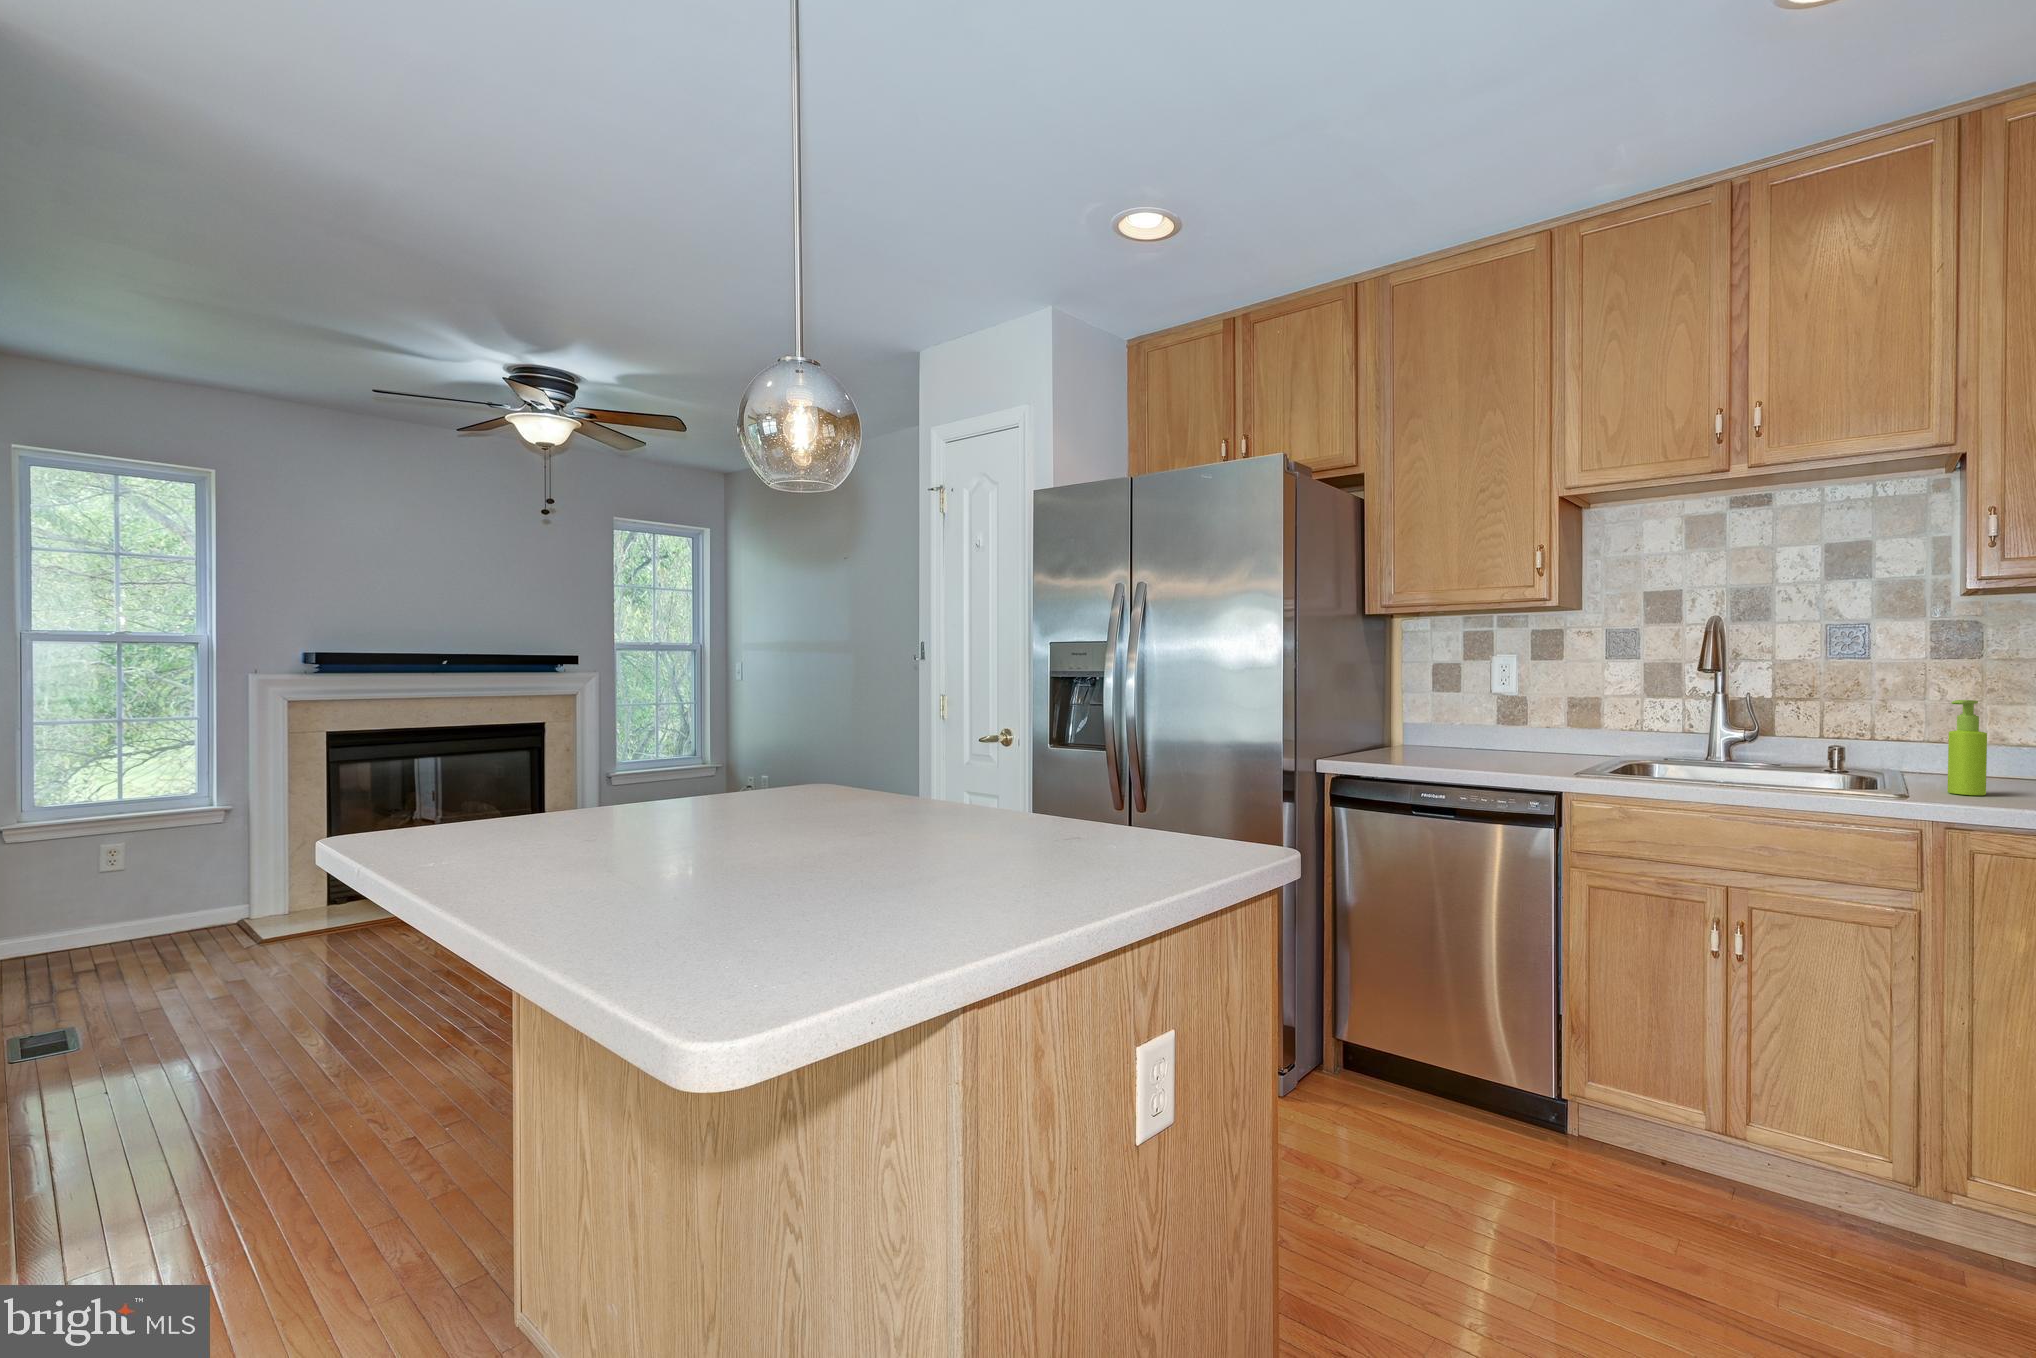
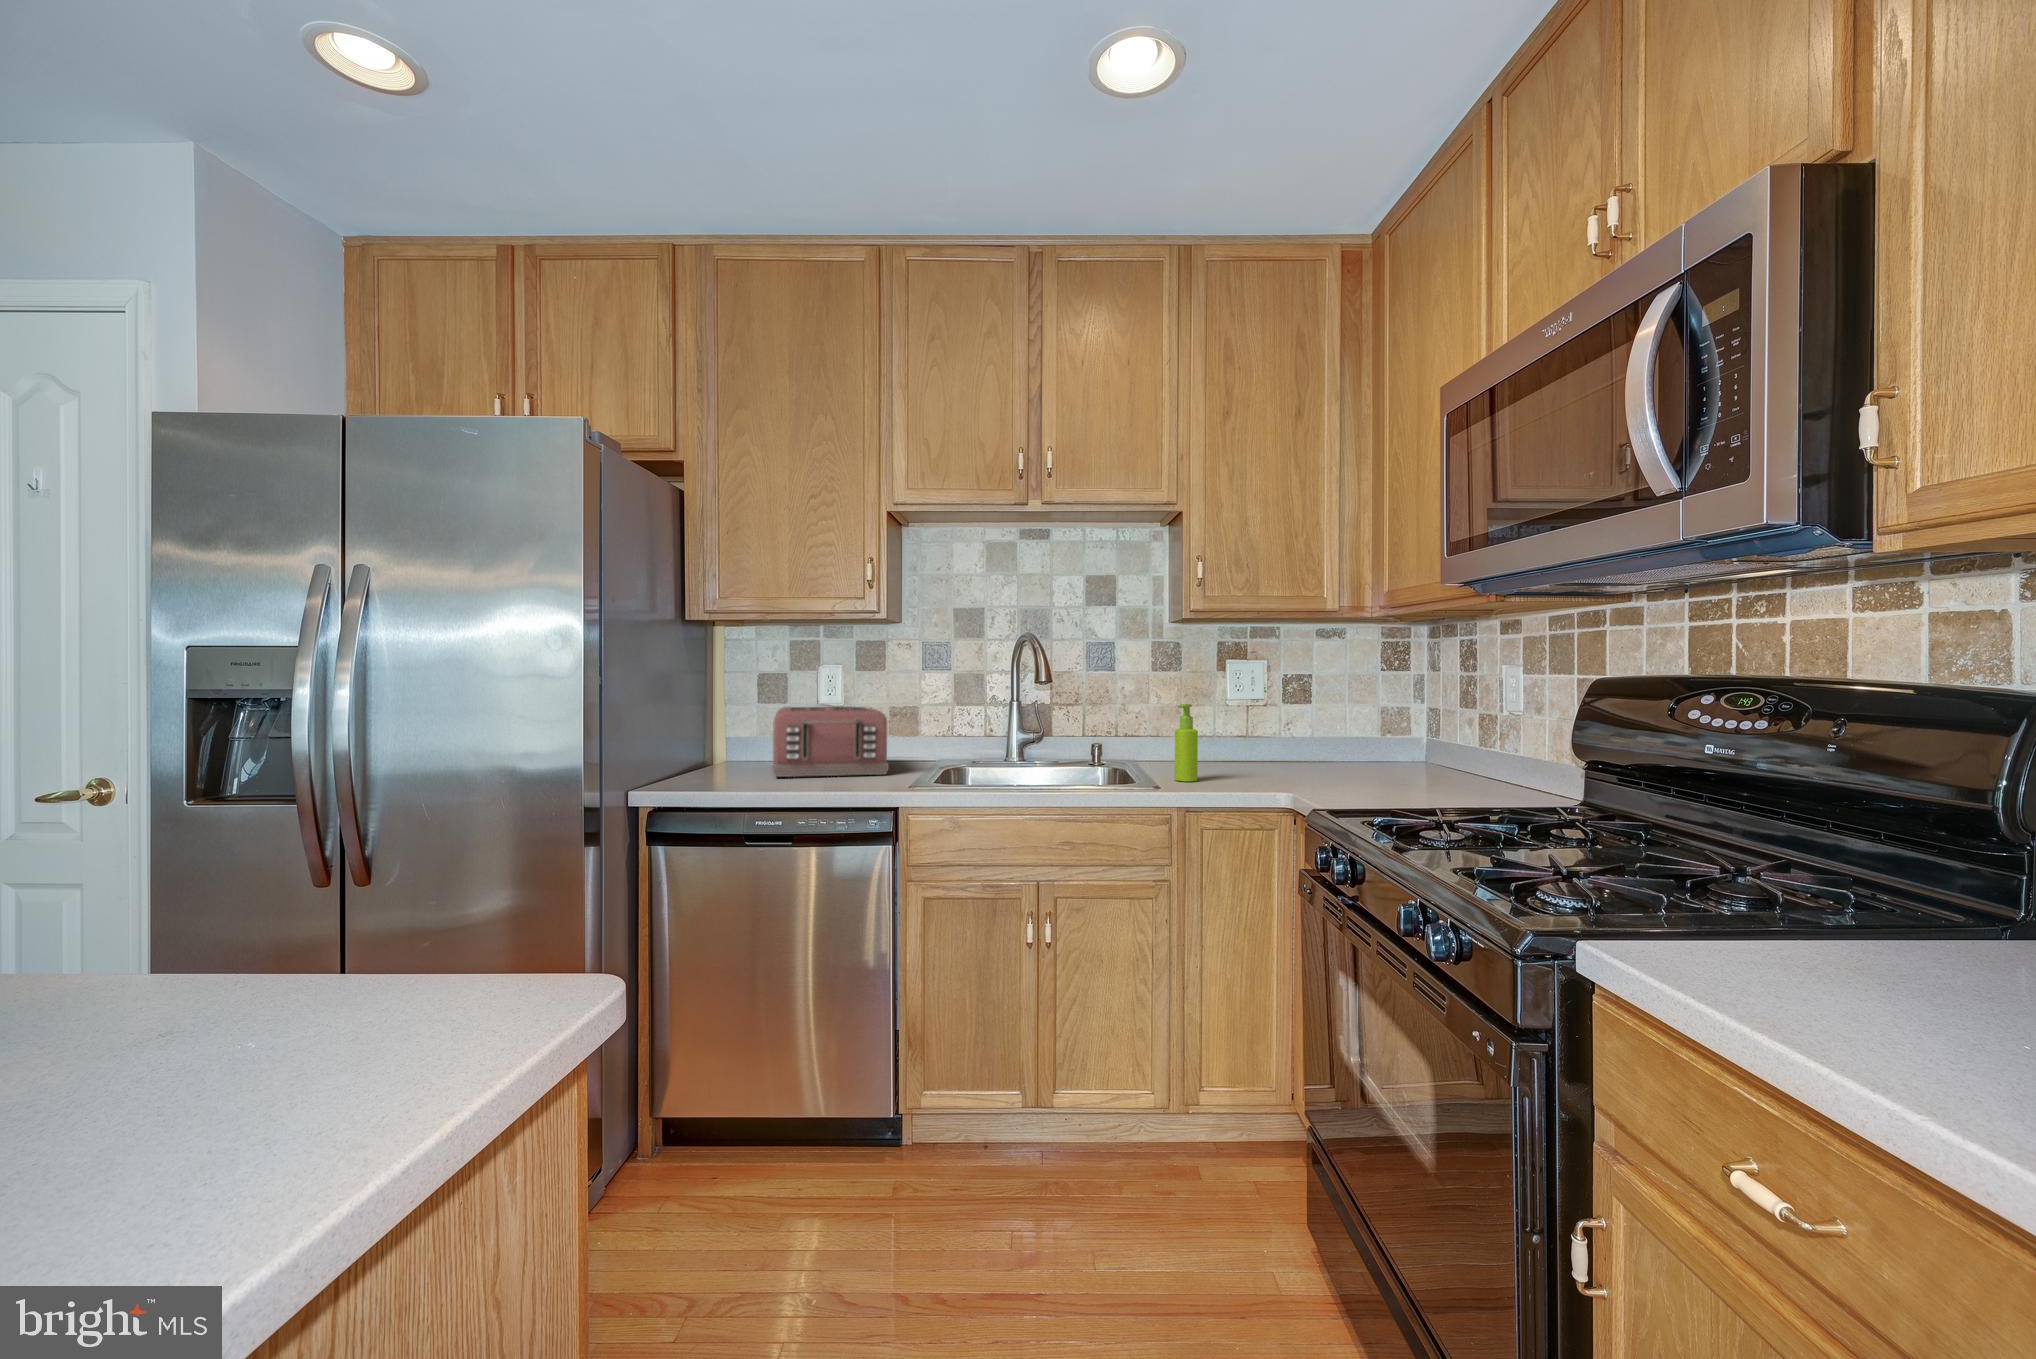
toaster: none [1440,694,1561,763] -> present [772,707,889,777]

